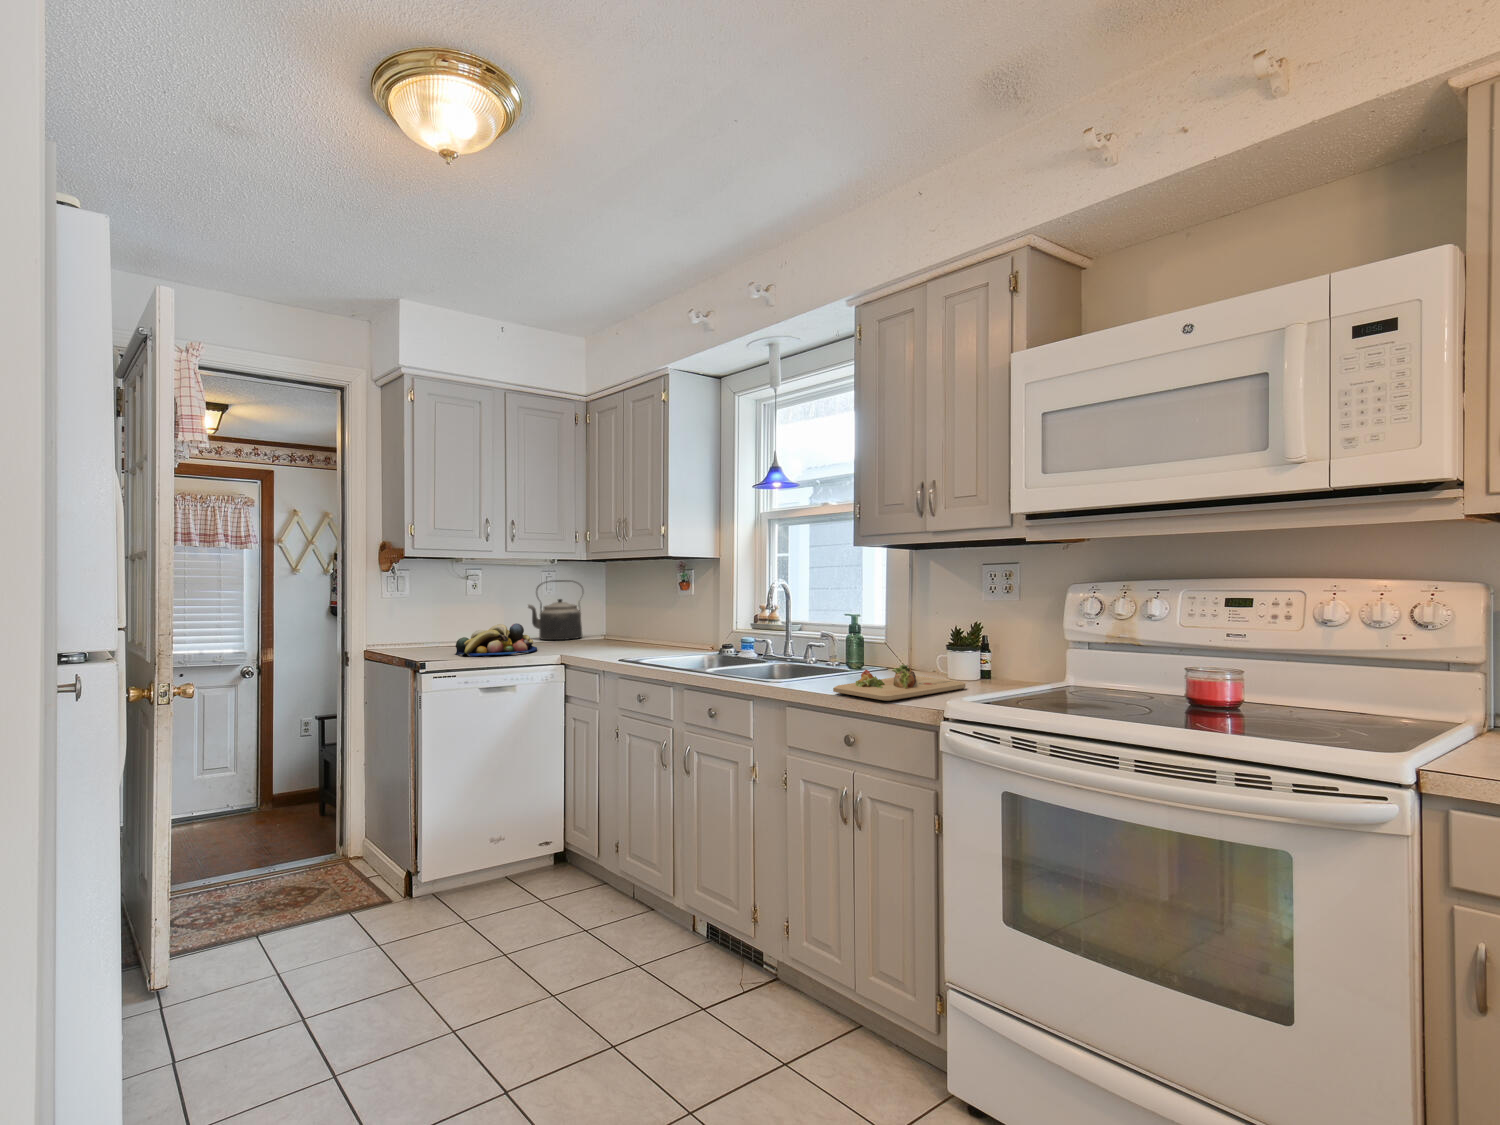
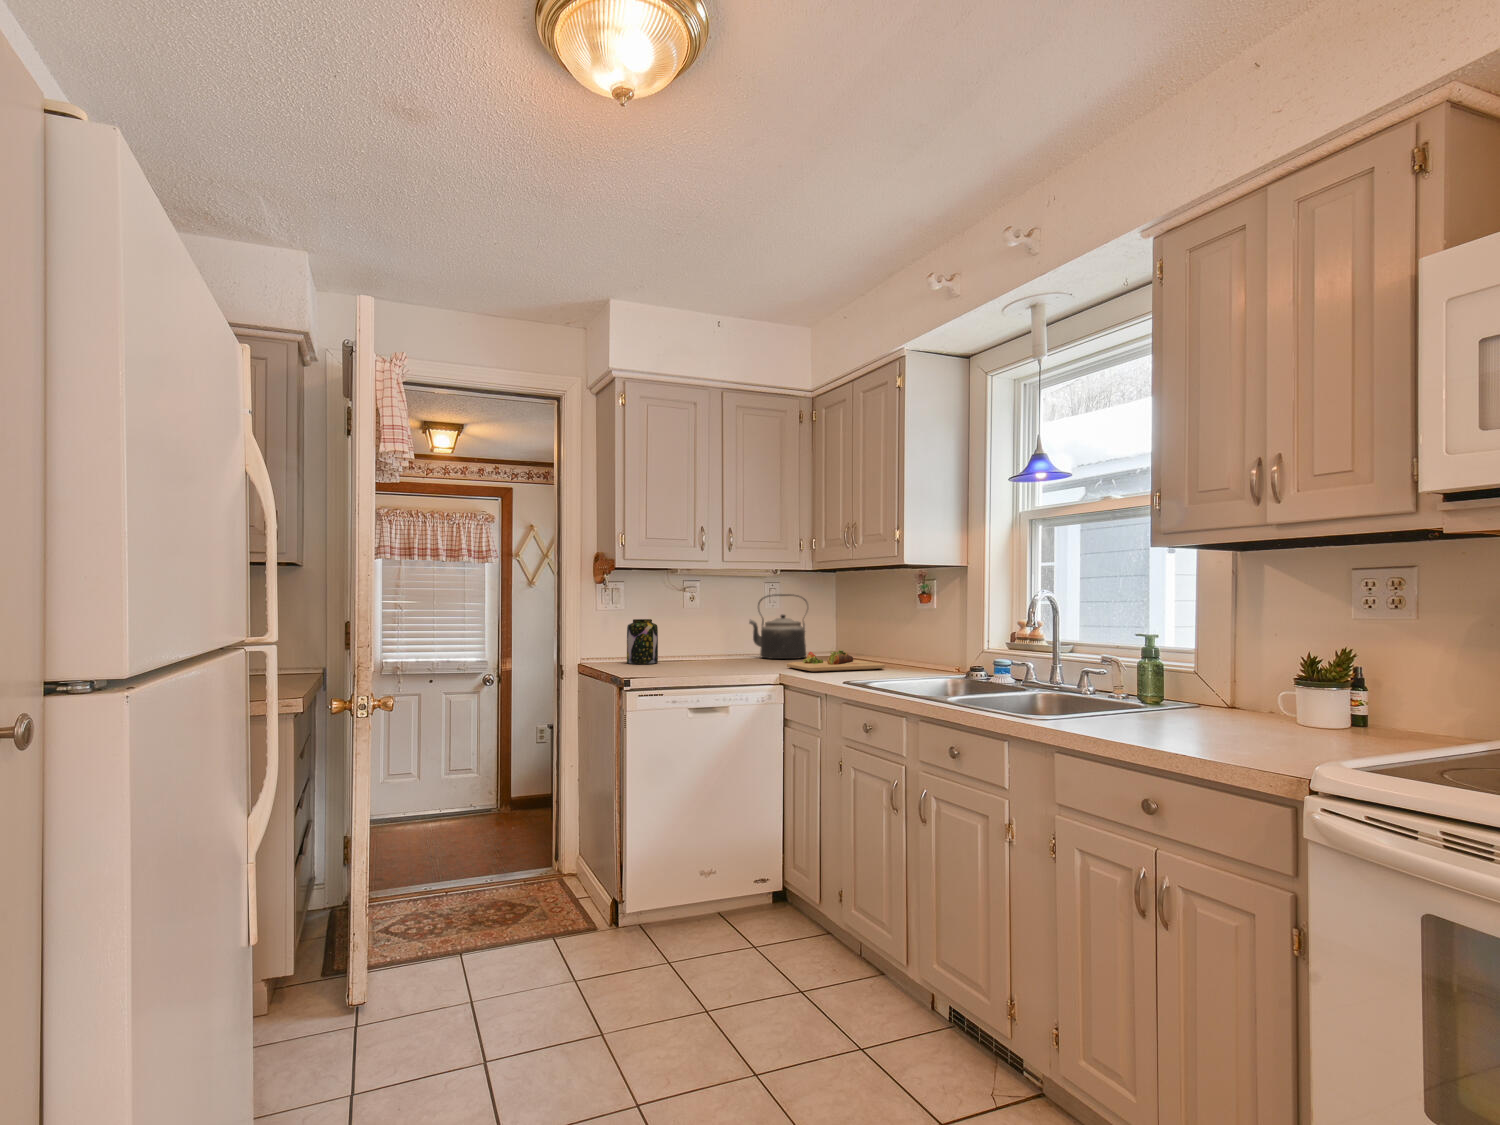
jar: none [408,608,440,651] -> present [627,619,658,664]
fruit bowl: present [455,623,537,656] -> none [671,637,757,670]
cutting board: present [833,665,966,701] -> present [787,650,885,672]

